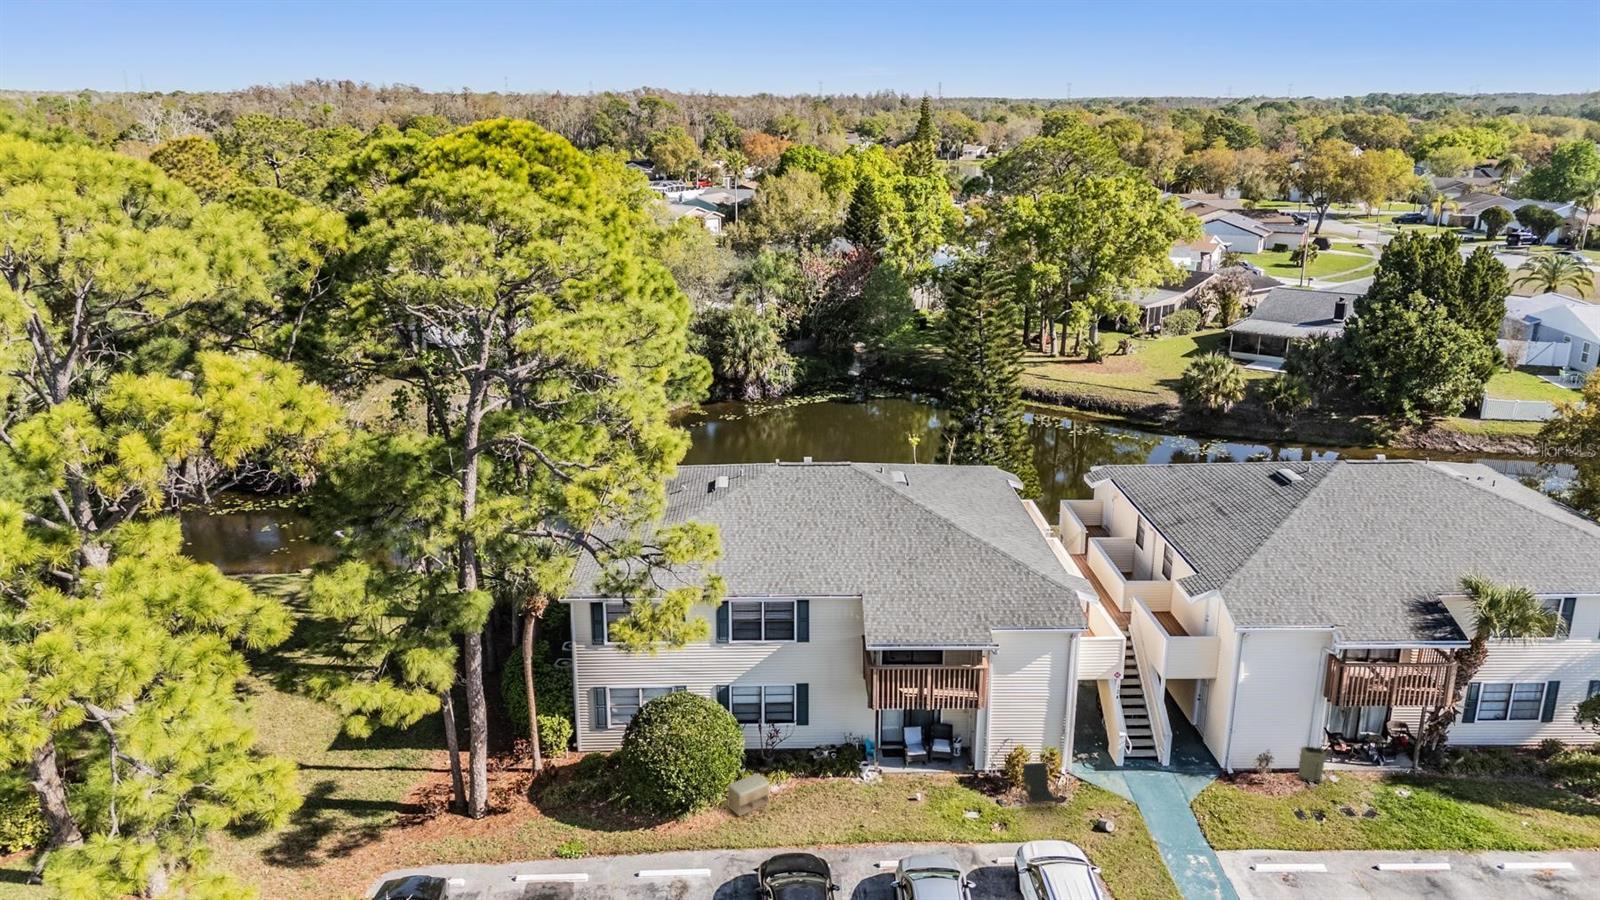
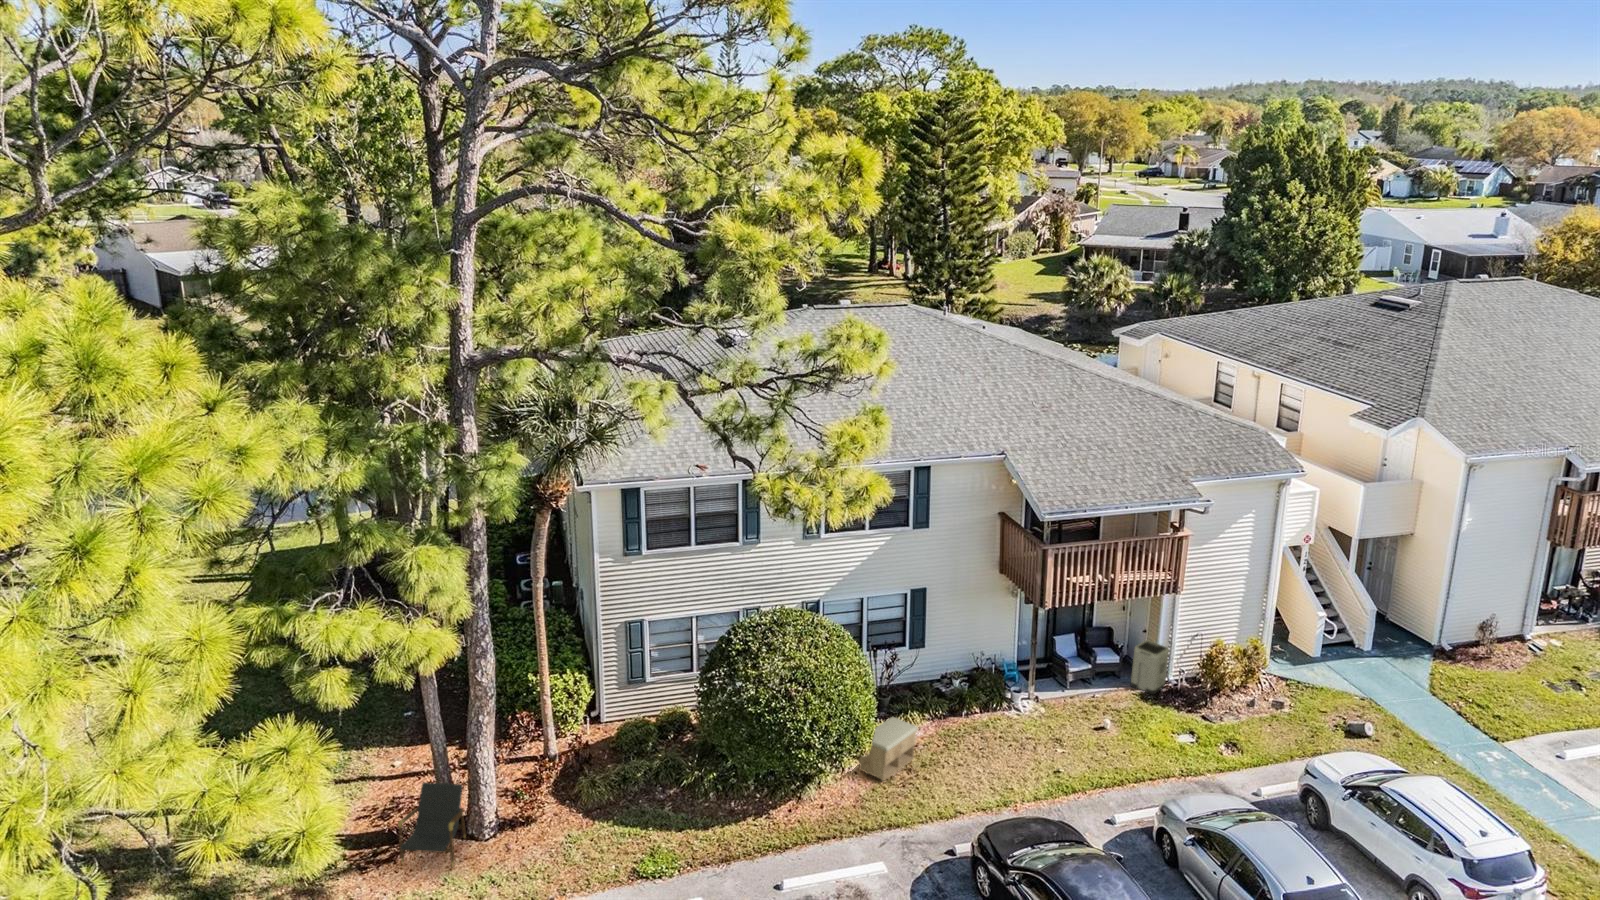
trash can: present [1298,747,1326,783] -> present [1130,641,1169,694]
lounge chair: present [1020,763,1059,810] -> present [398,782,466,867]

